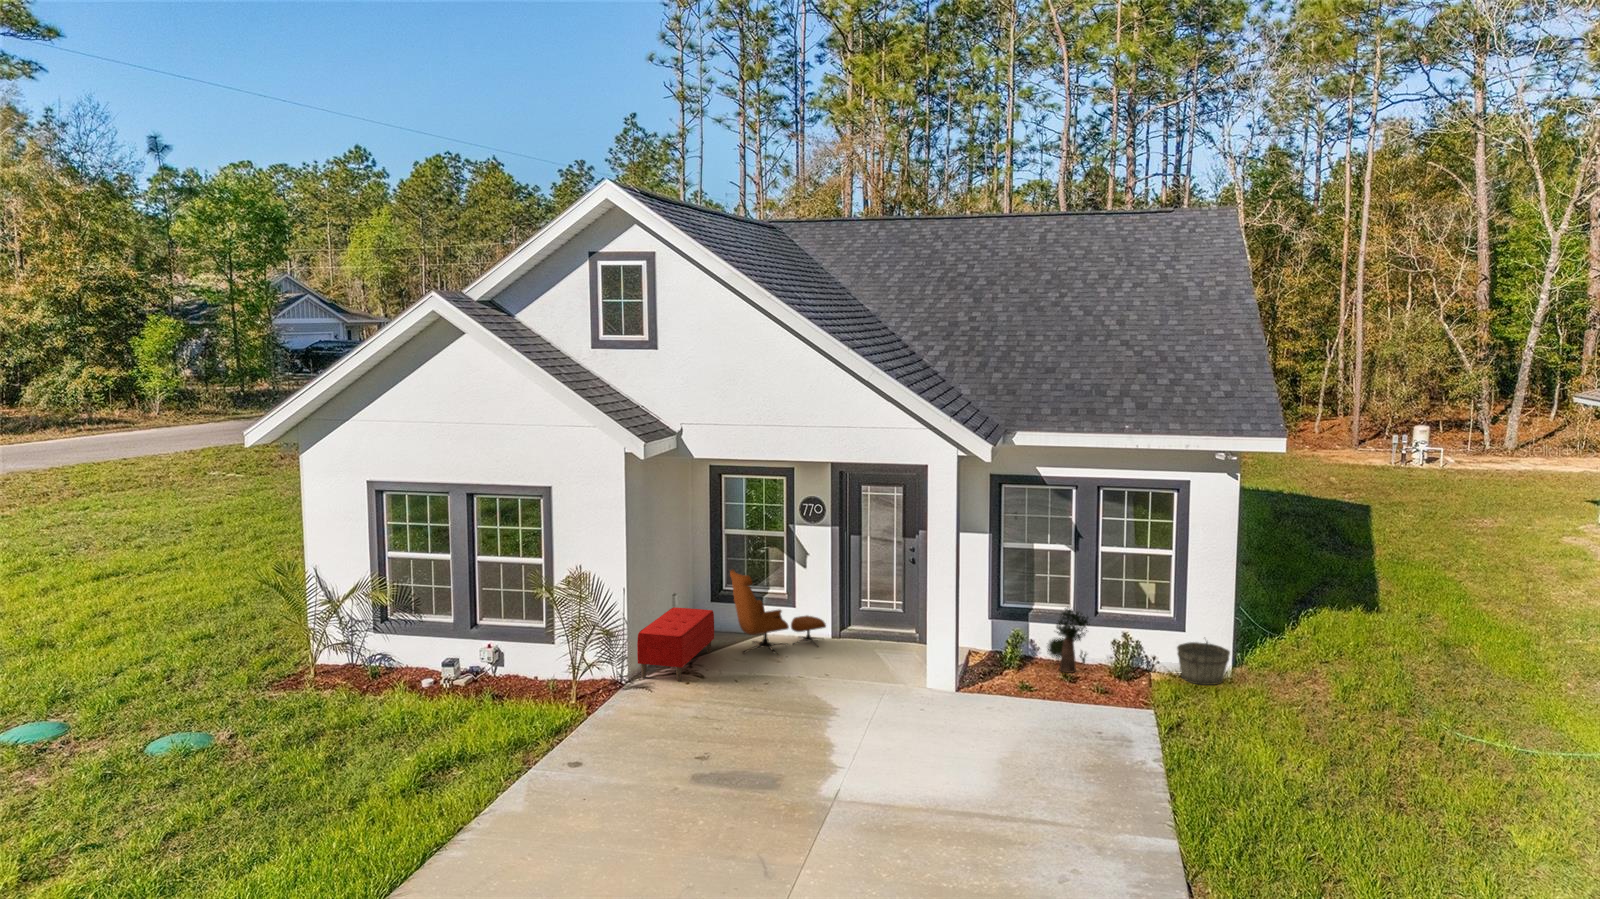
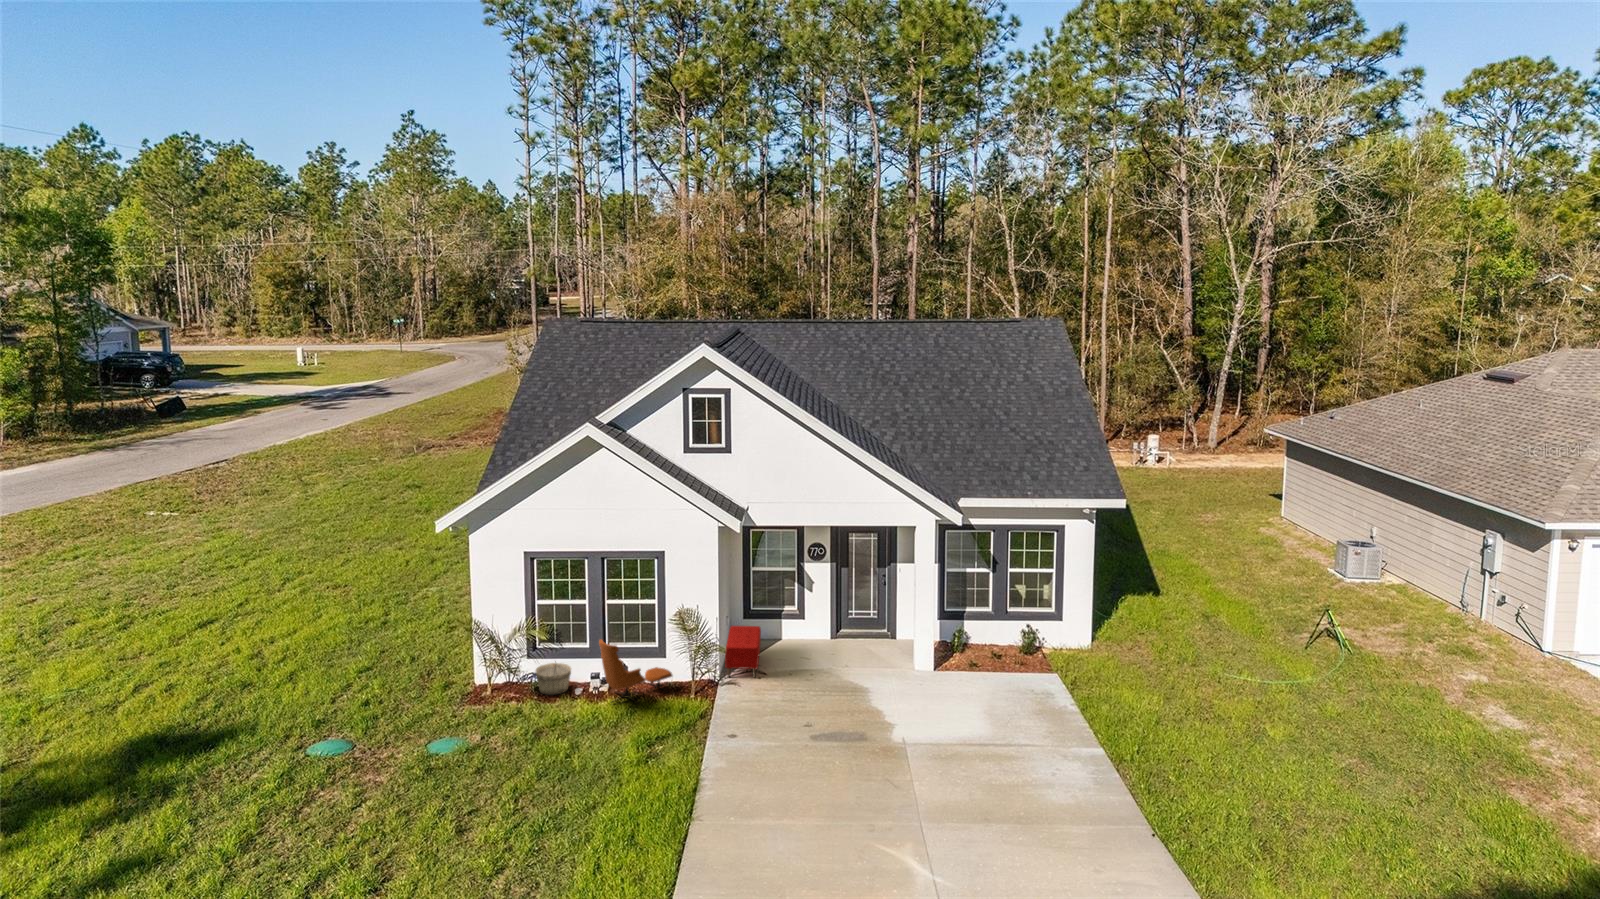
lounge chair: present [730,569,826,656] -> present [599,640,672,704]
potted plant: present [1048,608,1090,673] -> none [976,610,1007,653]
wooden bucket: present [1177,642,1230,685] -> present [536,663,571,695]

